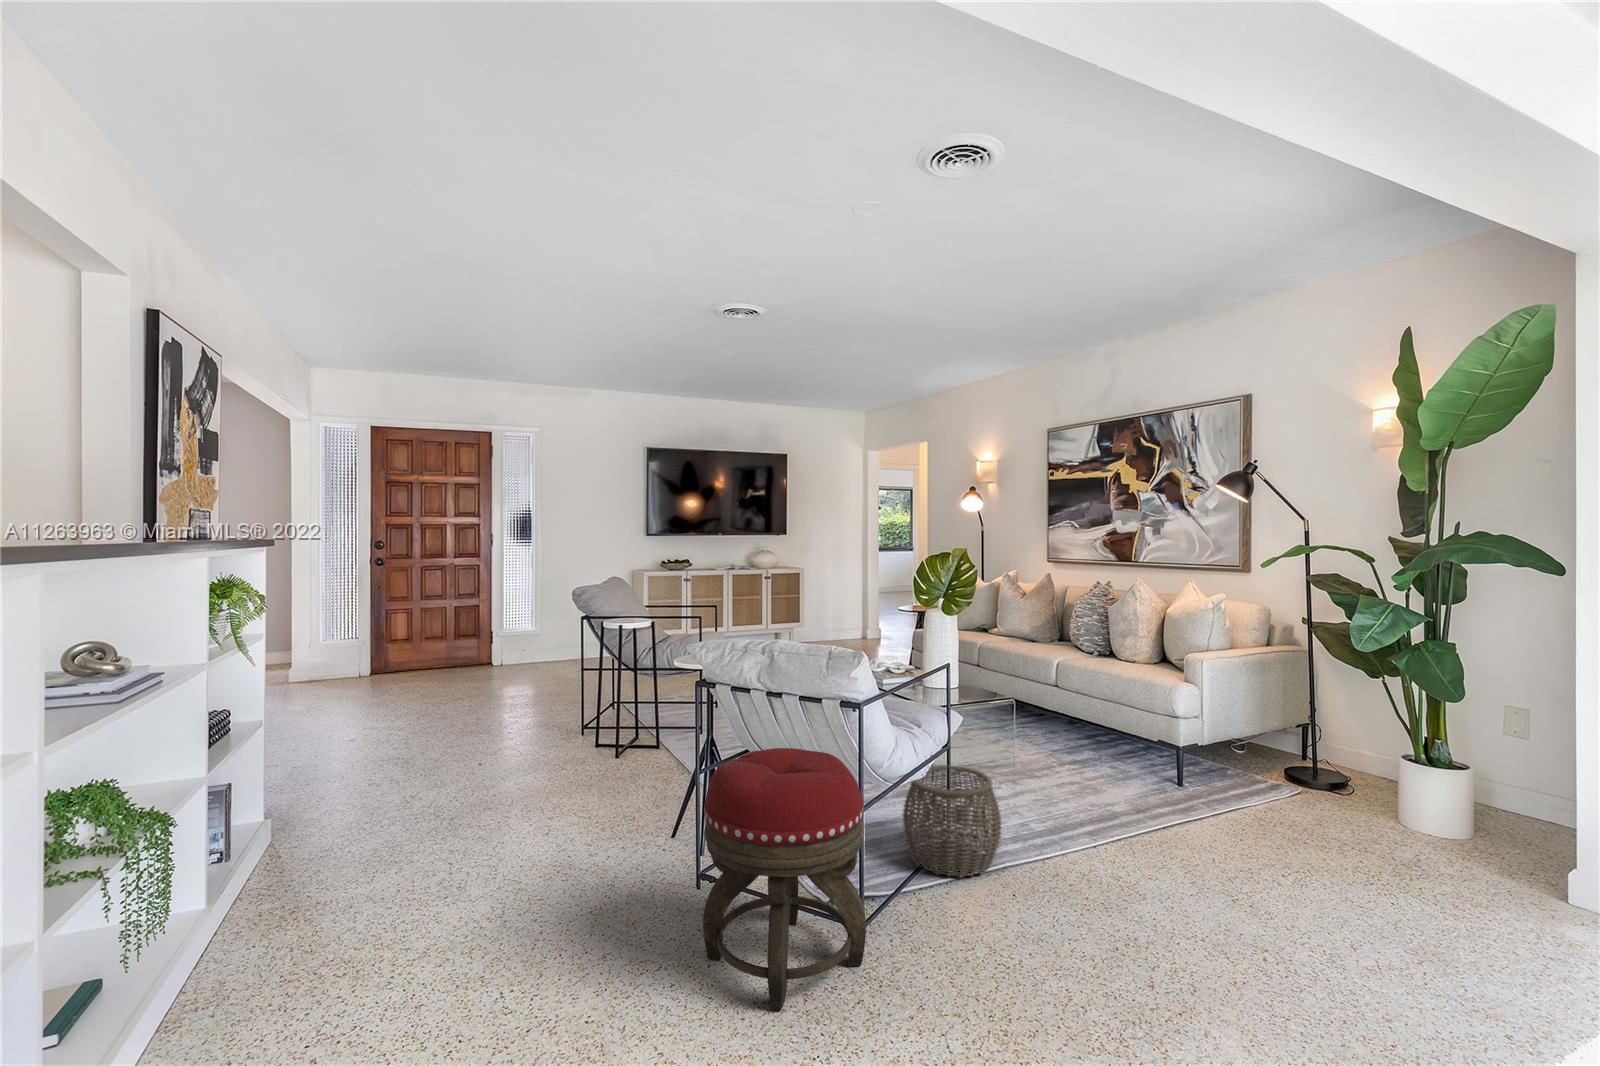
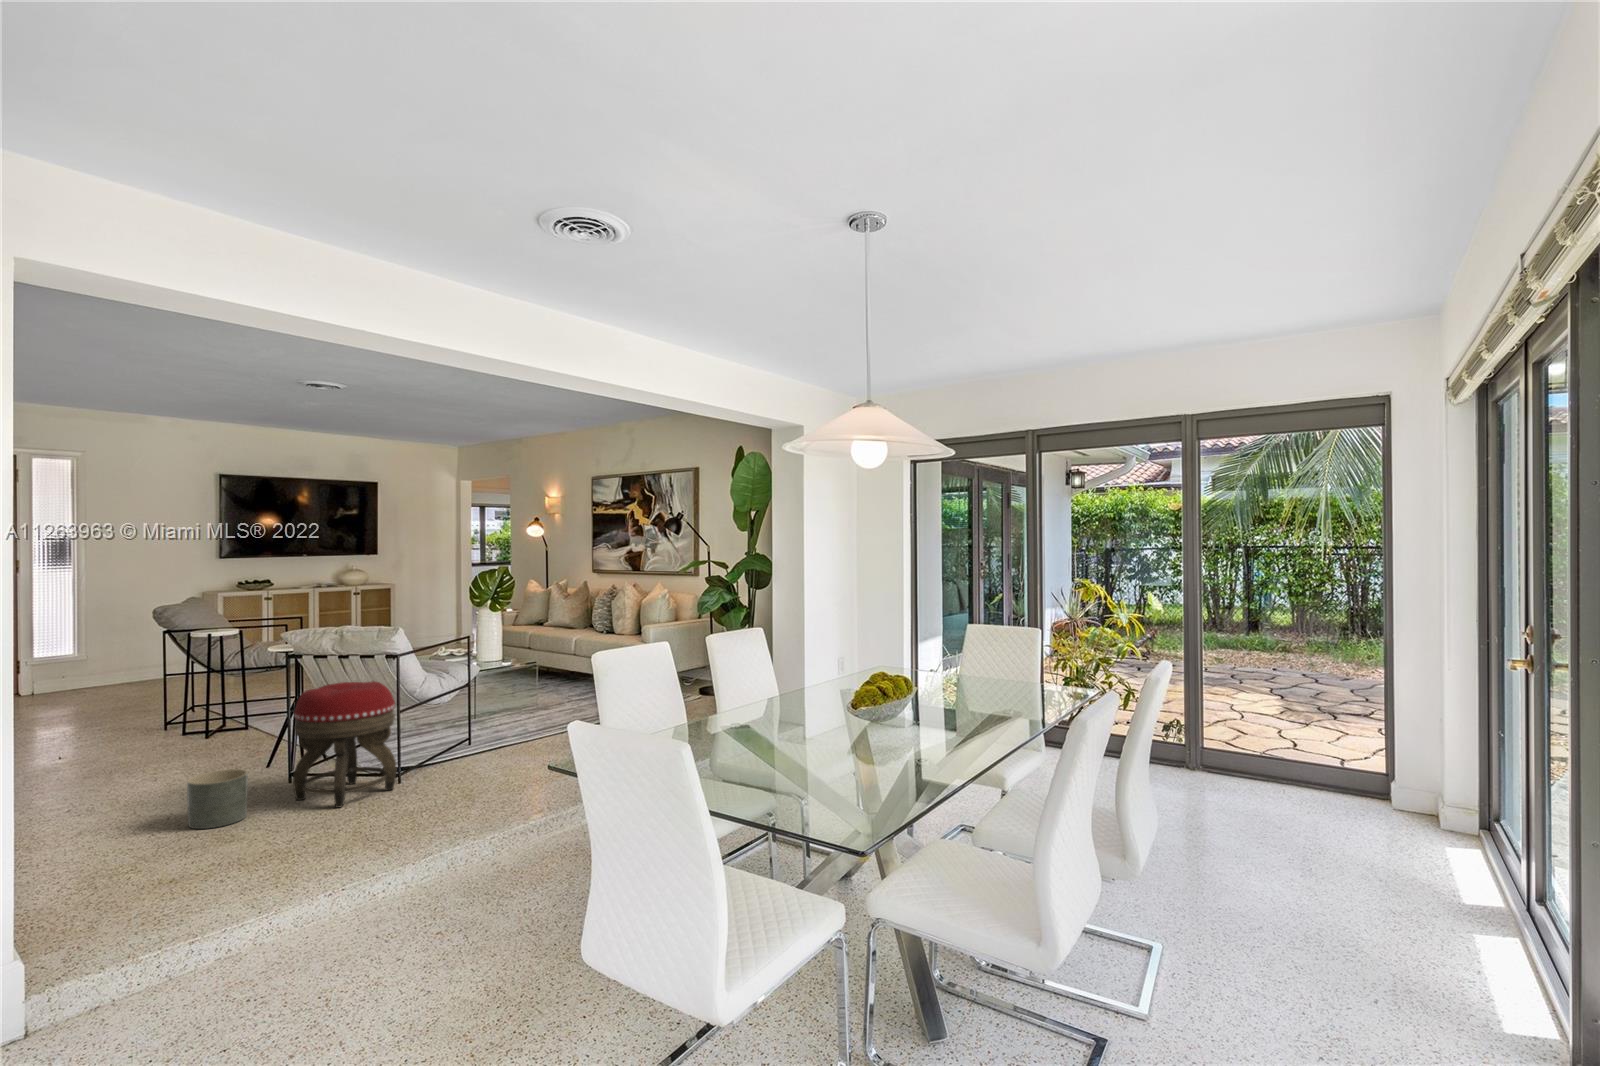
woven basket: present [903,765,1002,877] -> none [434,697,497,757]
planter: none [542,897,633,1027] -> present [187,769,248,829]

